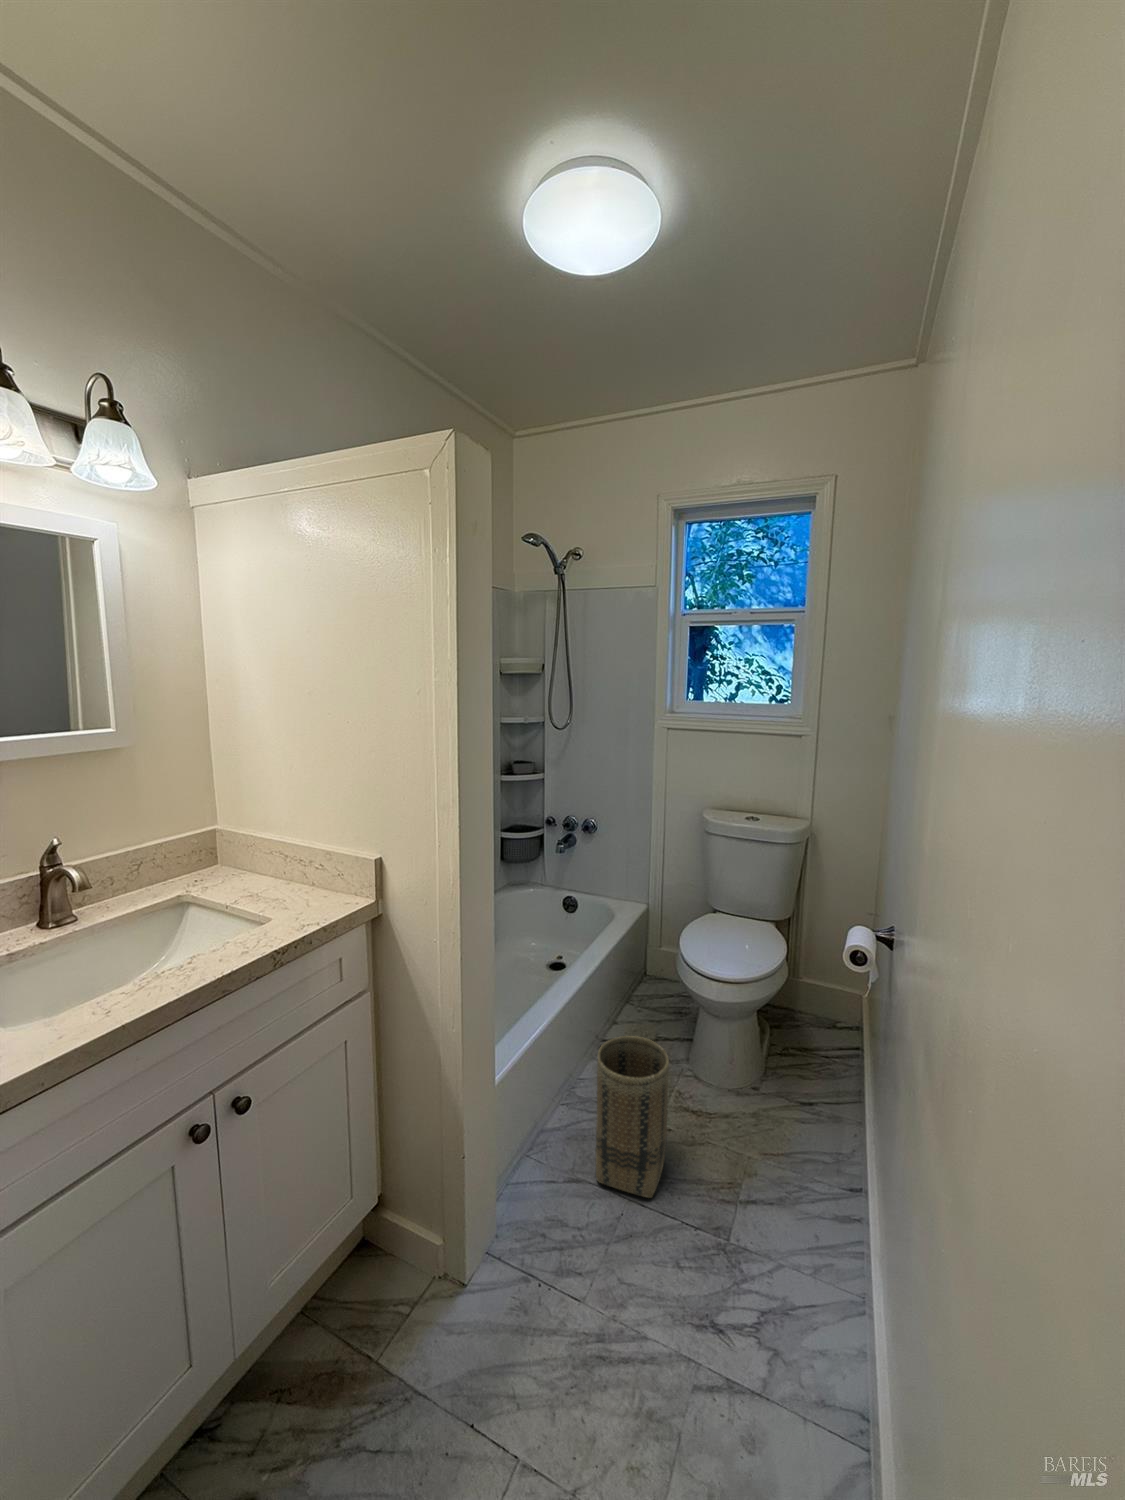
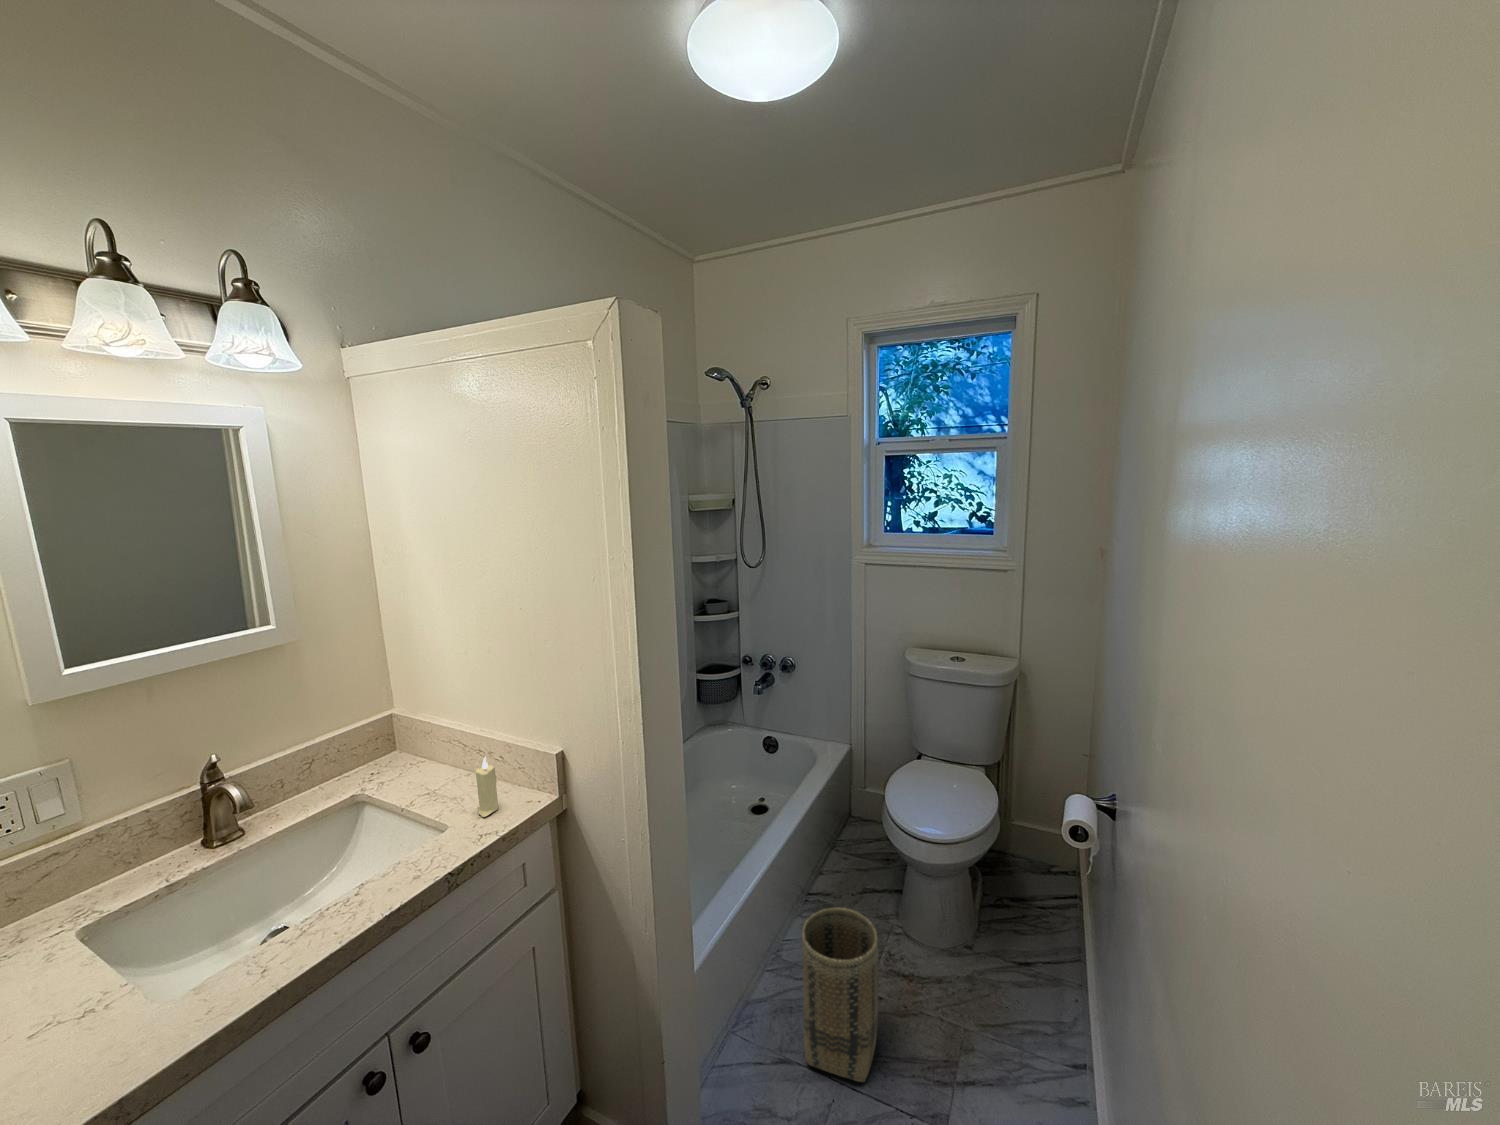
candle: none [299,857,319,913] -> present [476,756,498,817]

